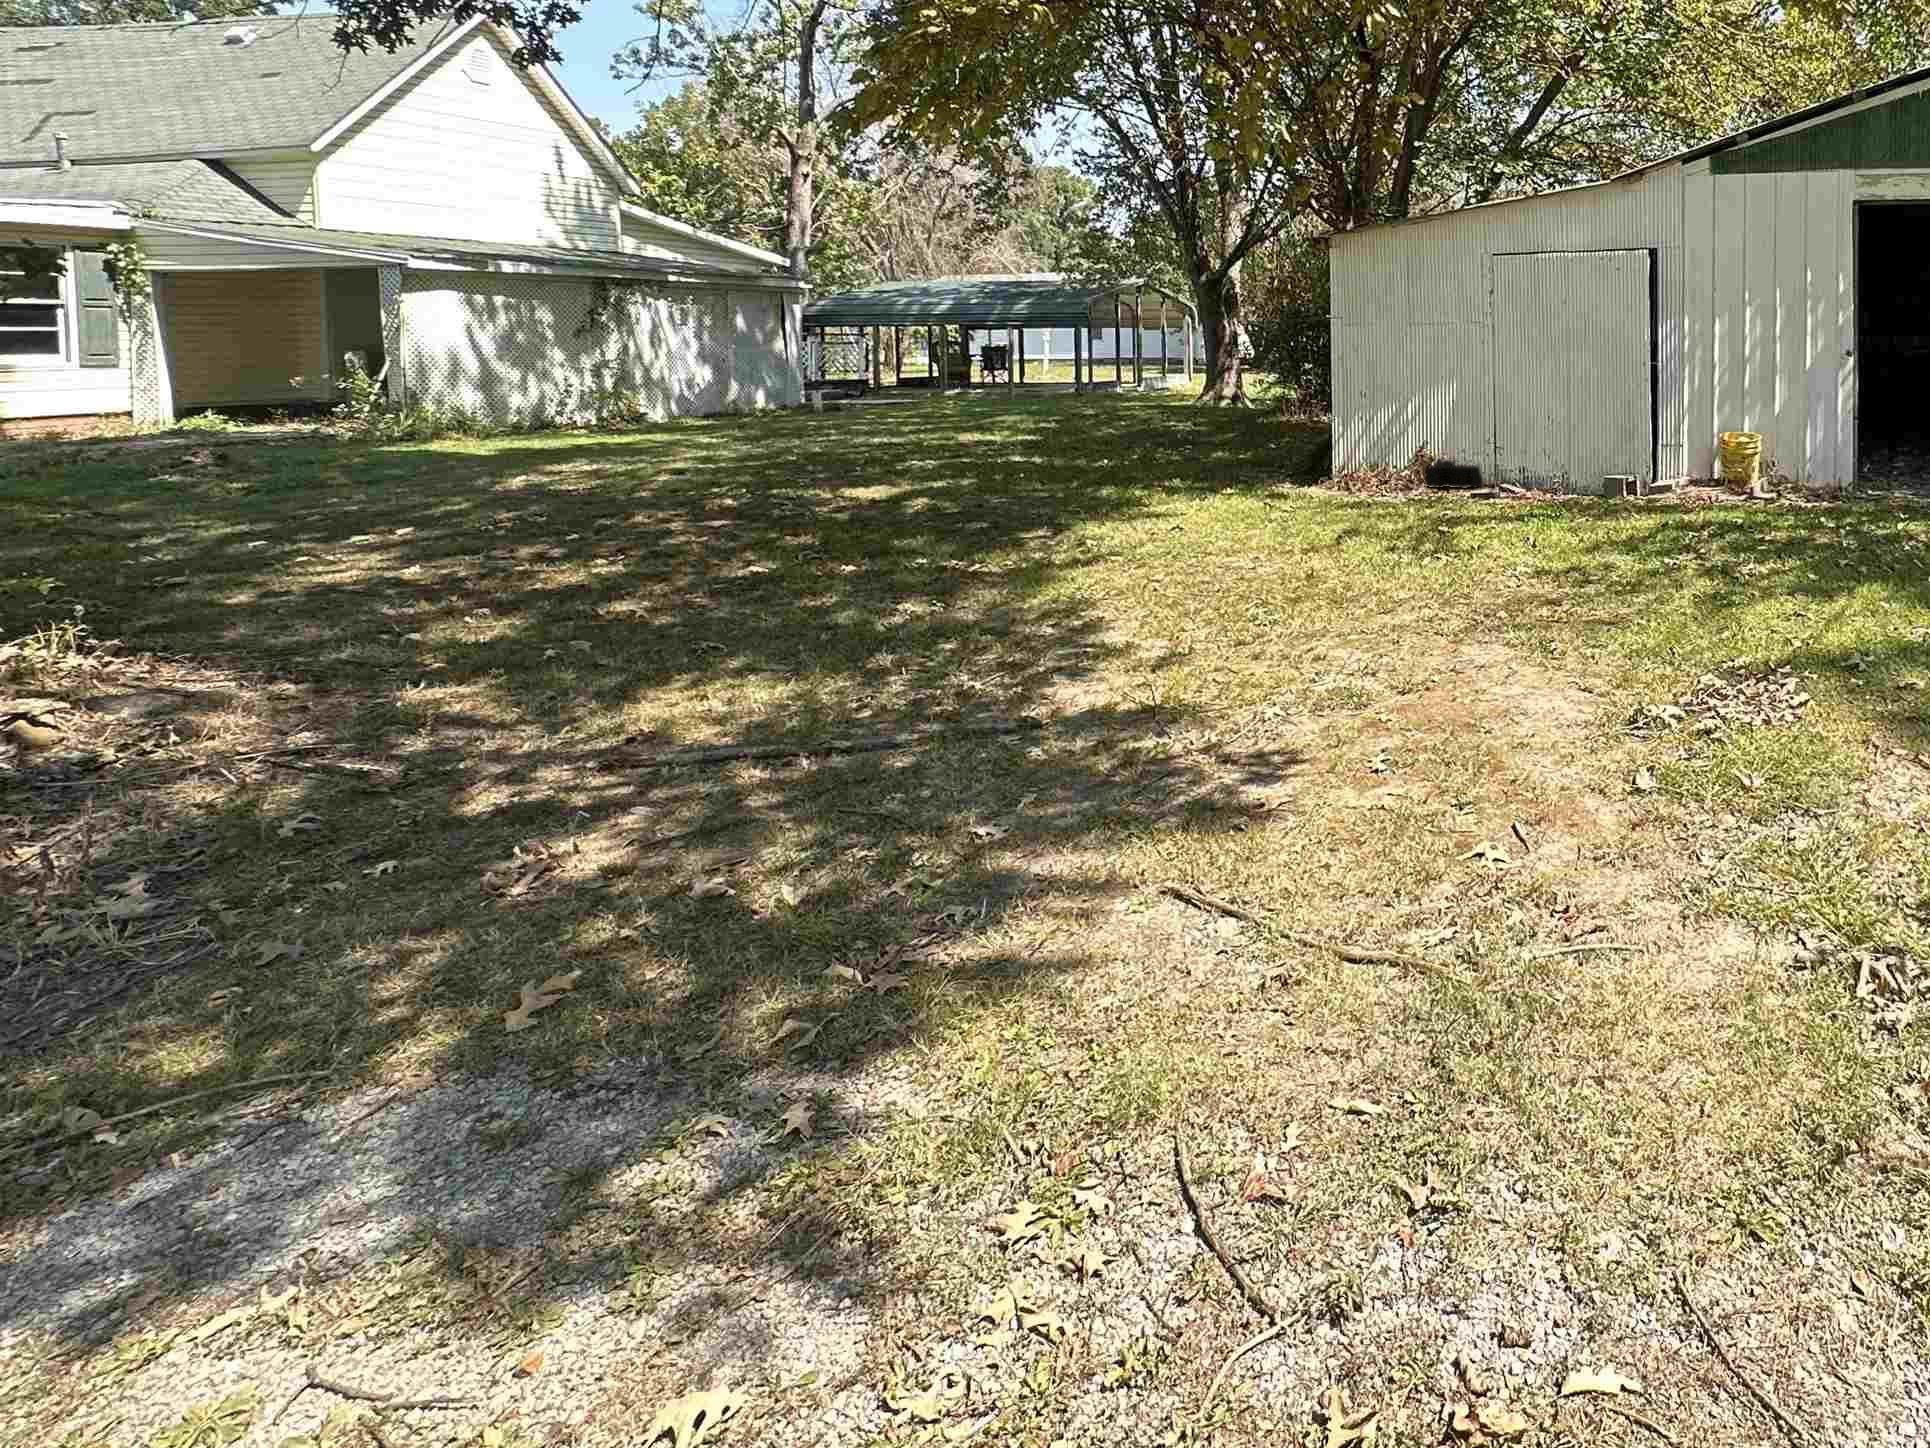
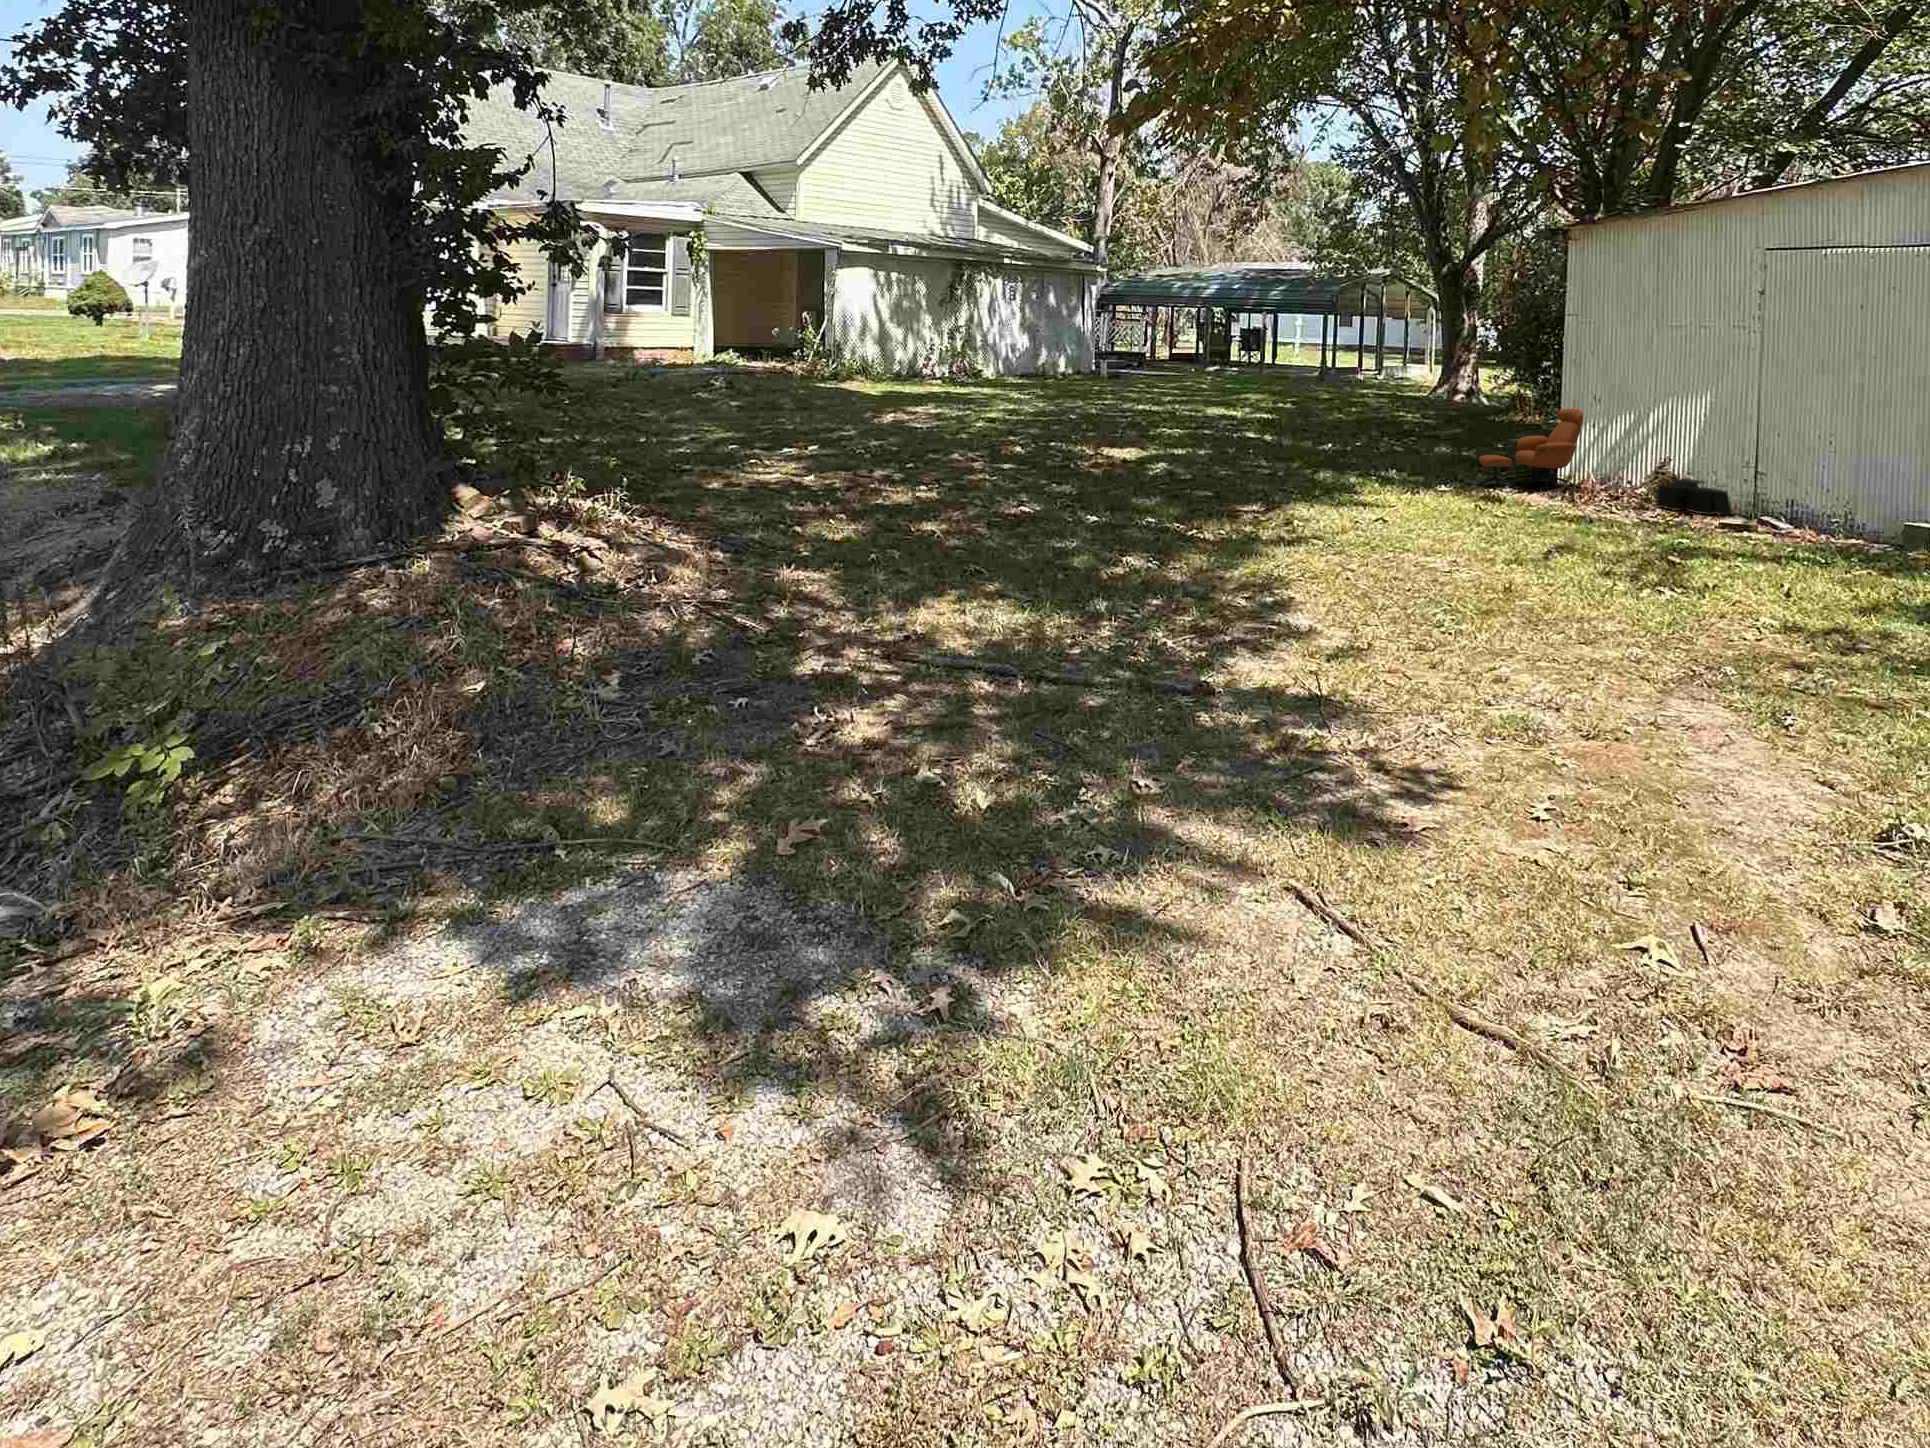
lounge chair: none [1262,404,1354,486] -> present [1477,409,1583,488]

